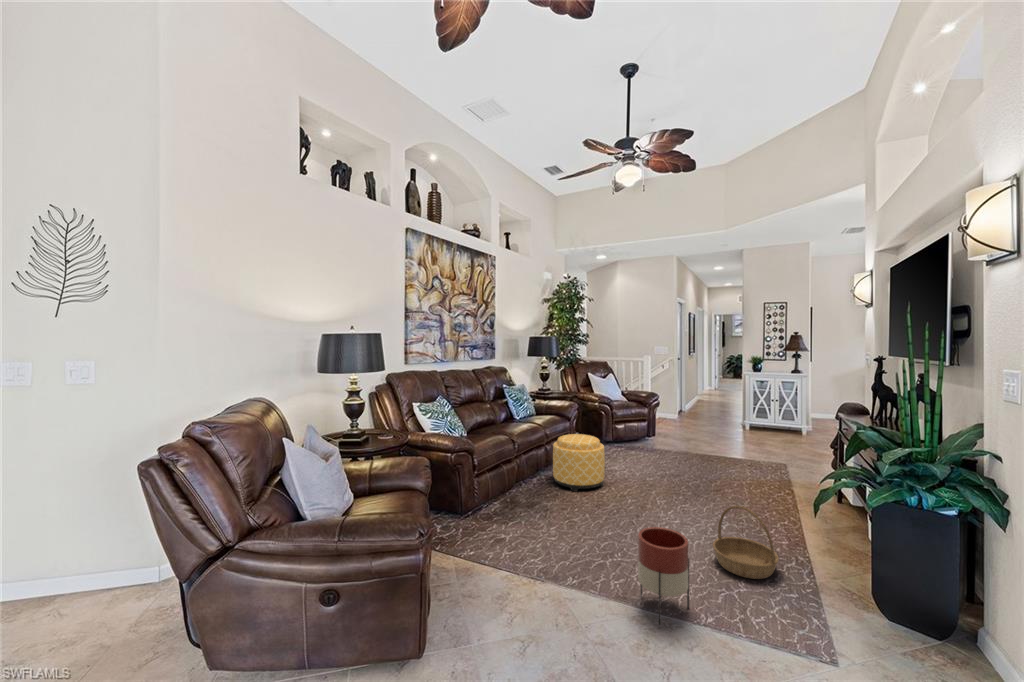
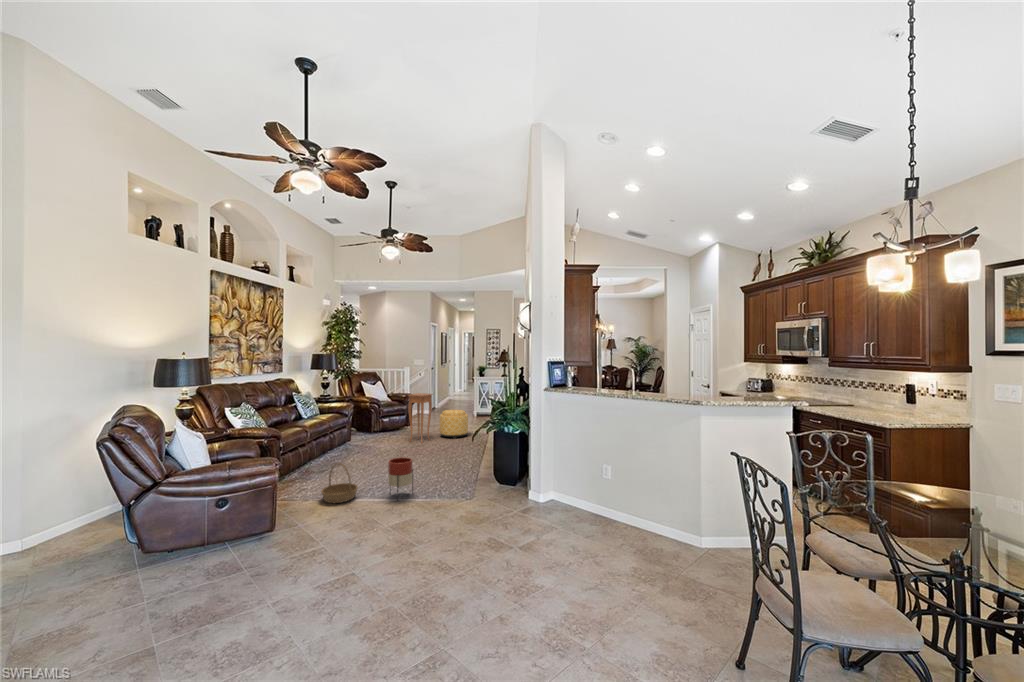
side table: none [653,394,694,472] -> present [408,393,432,442]
ottoman: present [553,434,605,491] -> present [440,410,468,439]
basket: present [713,506,779,579] -> present [321,463,358,503]

